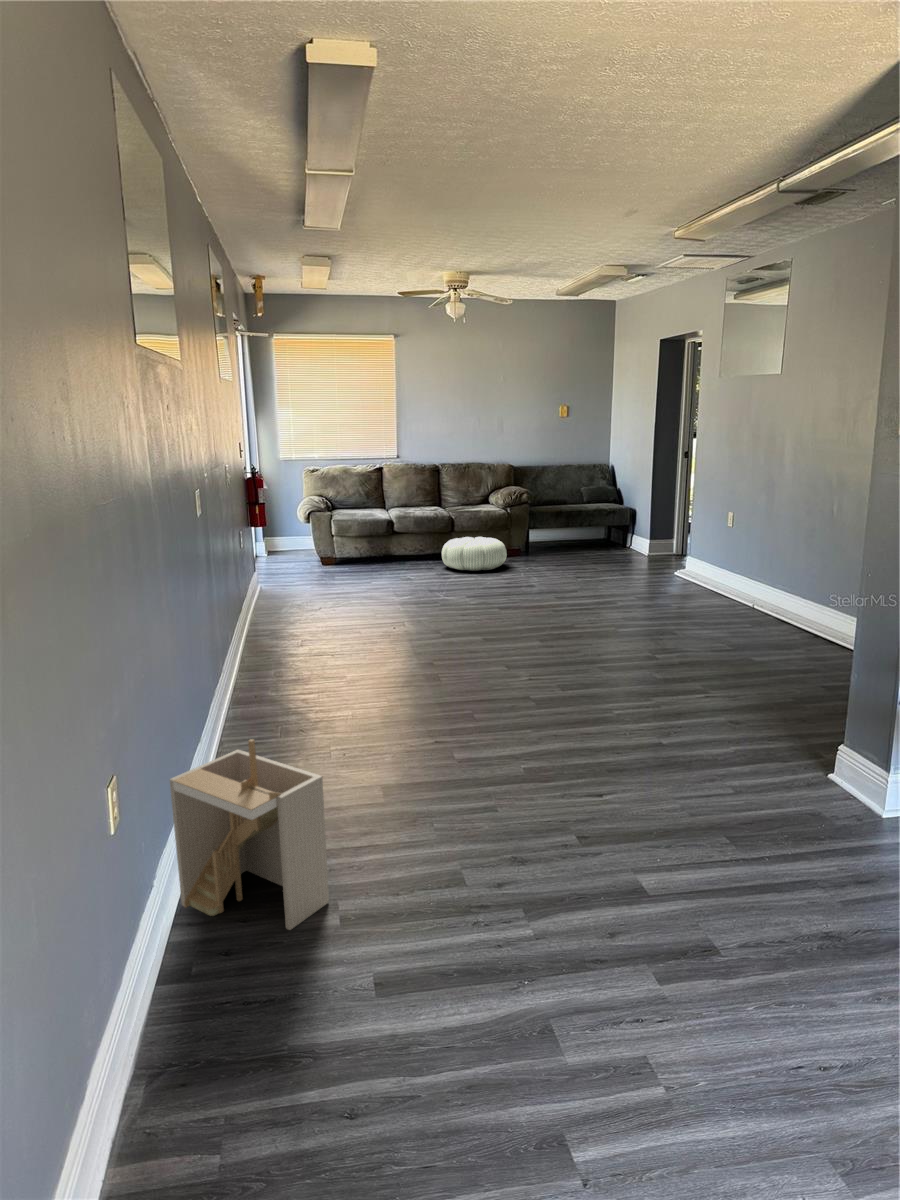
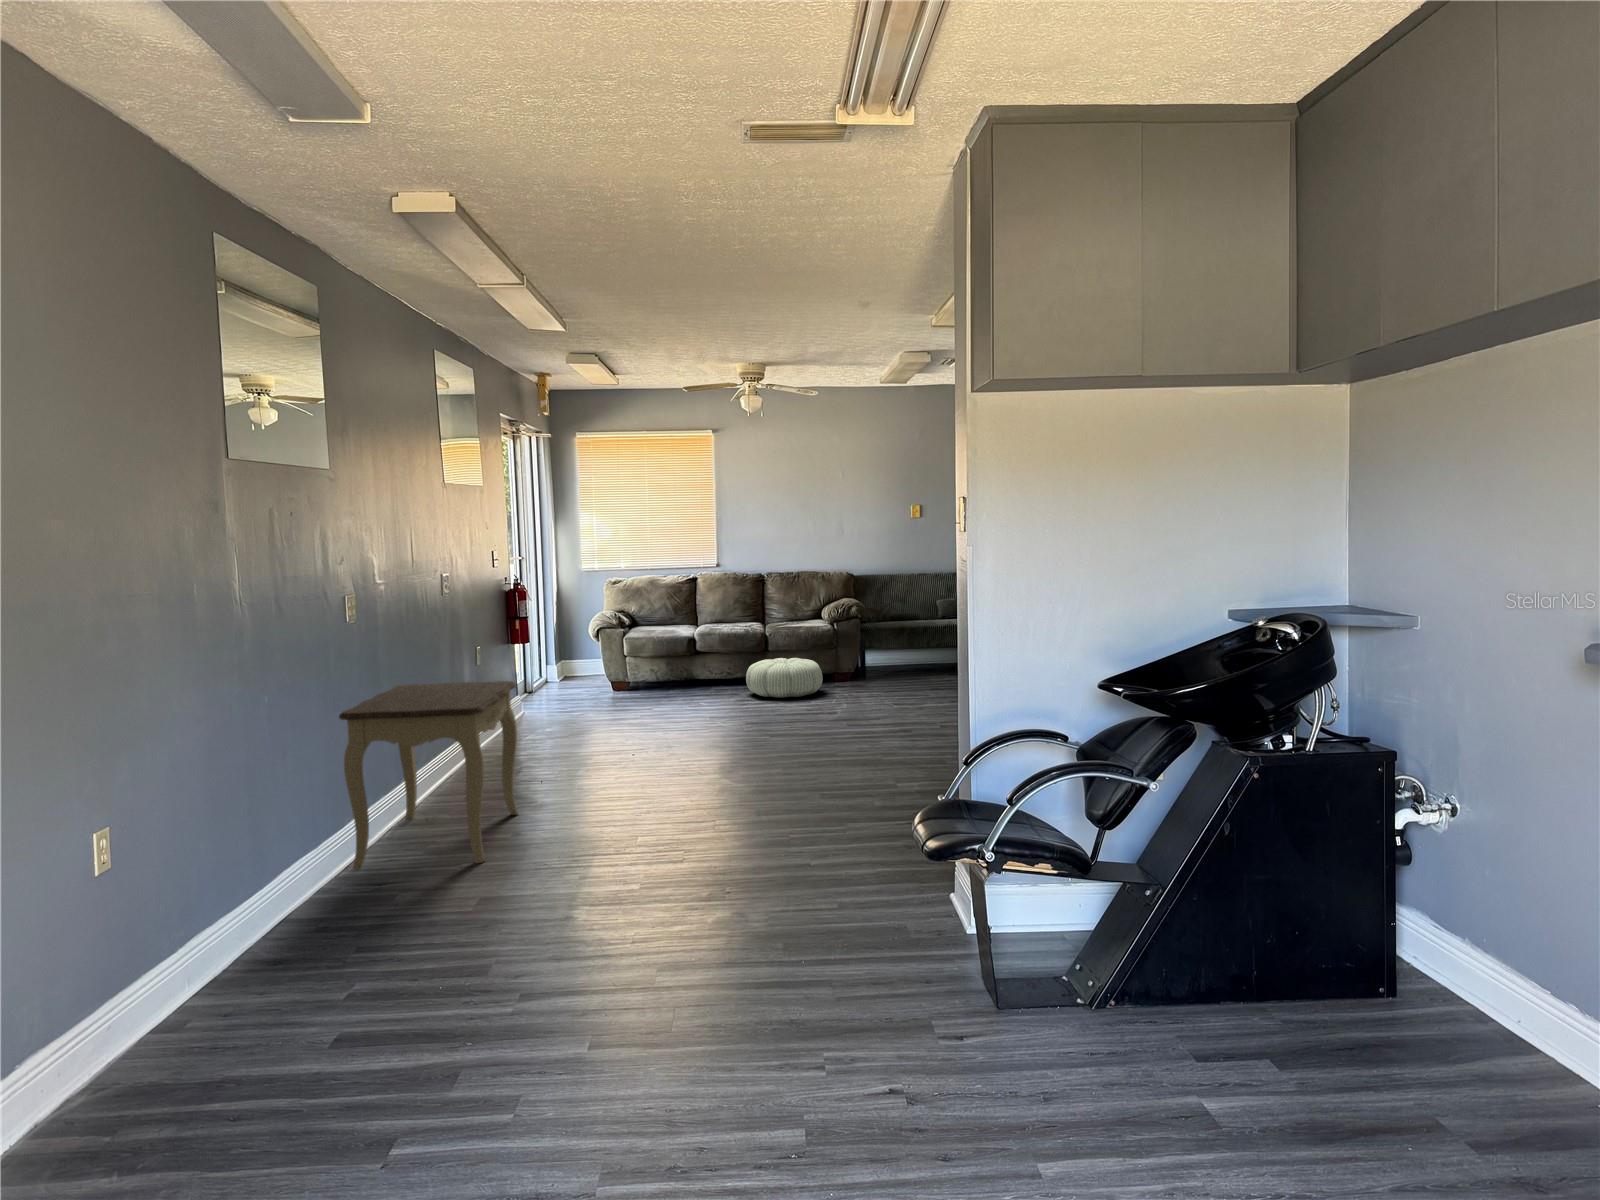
side table: none [208,562,344,737] -> present [339,681,518,870]
storage bin: present [170,739,329,930] -> none [164,849,317,1054]

